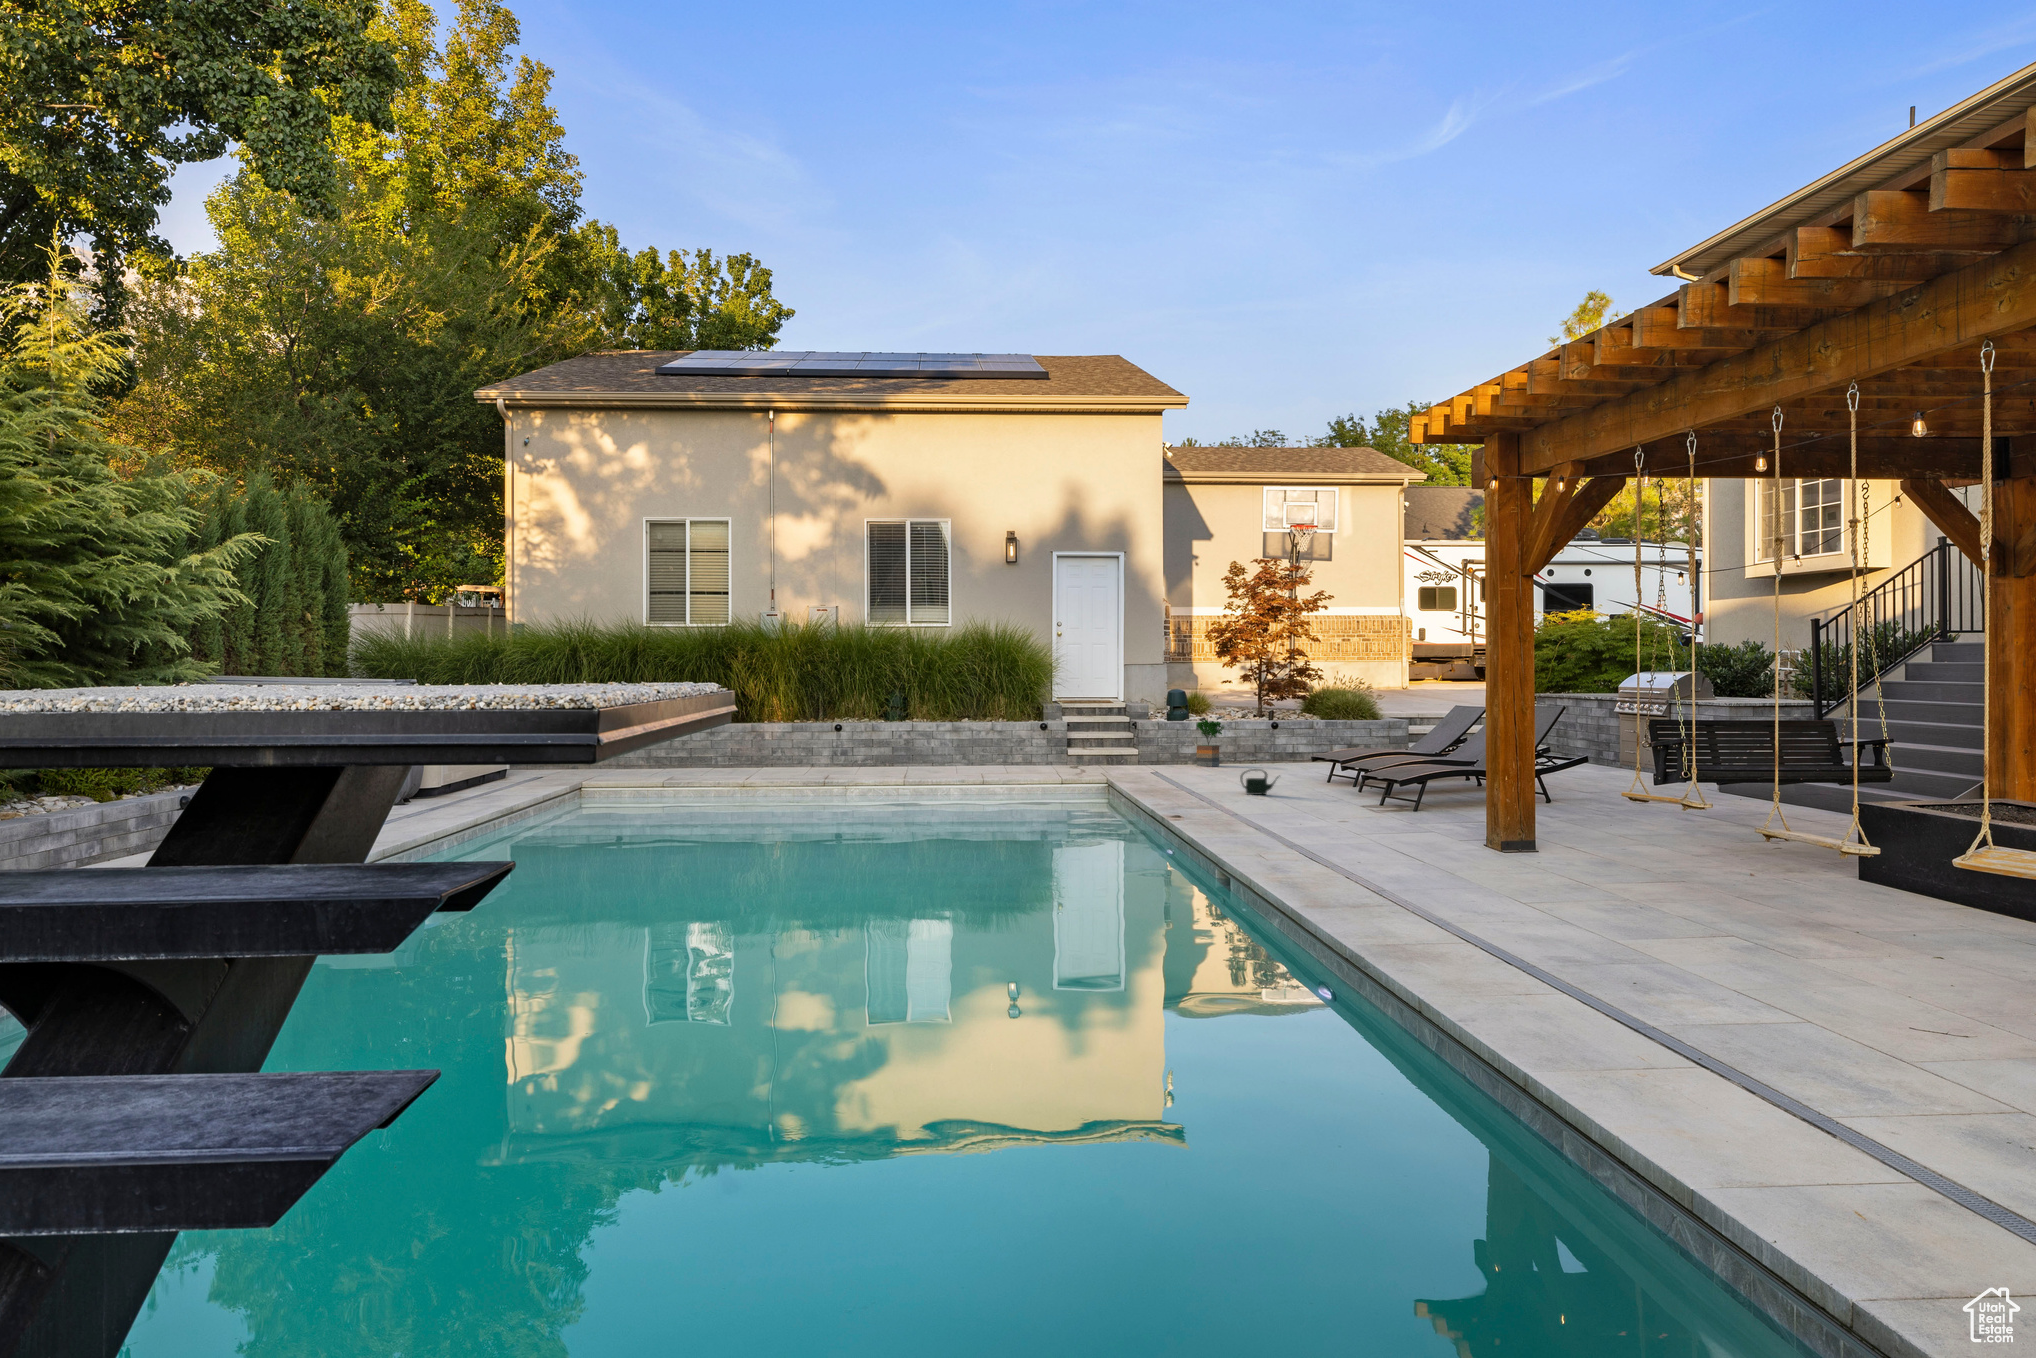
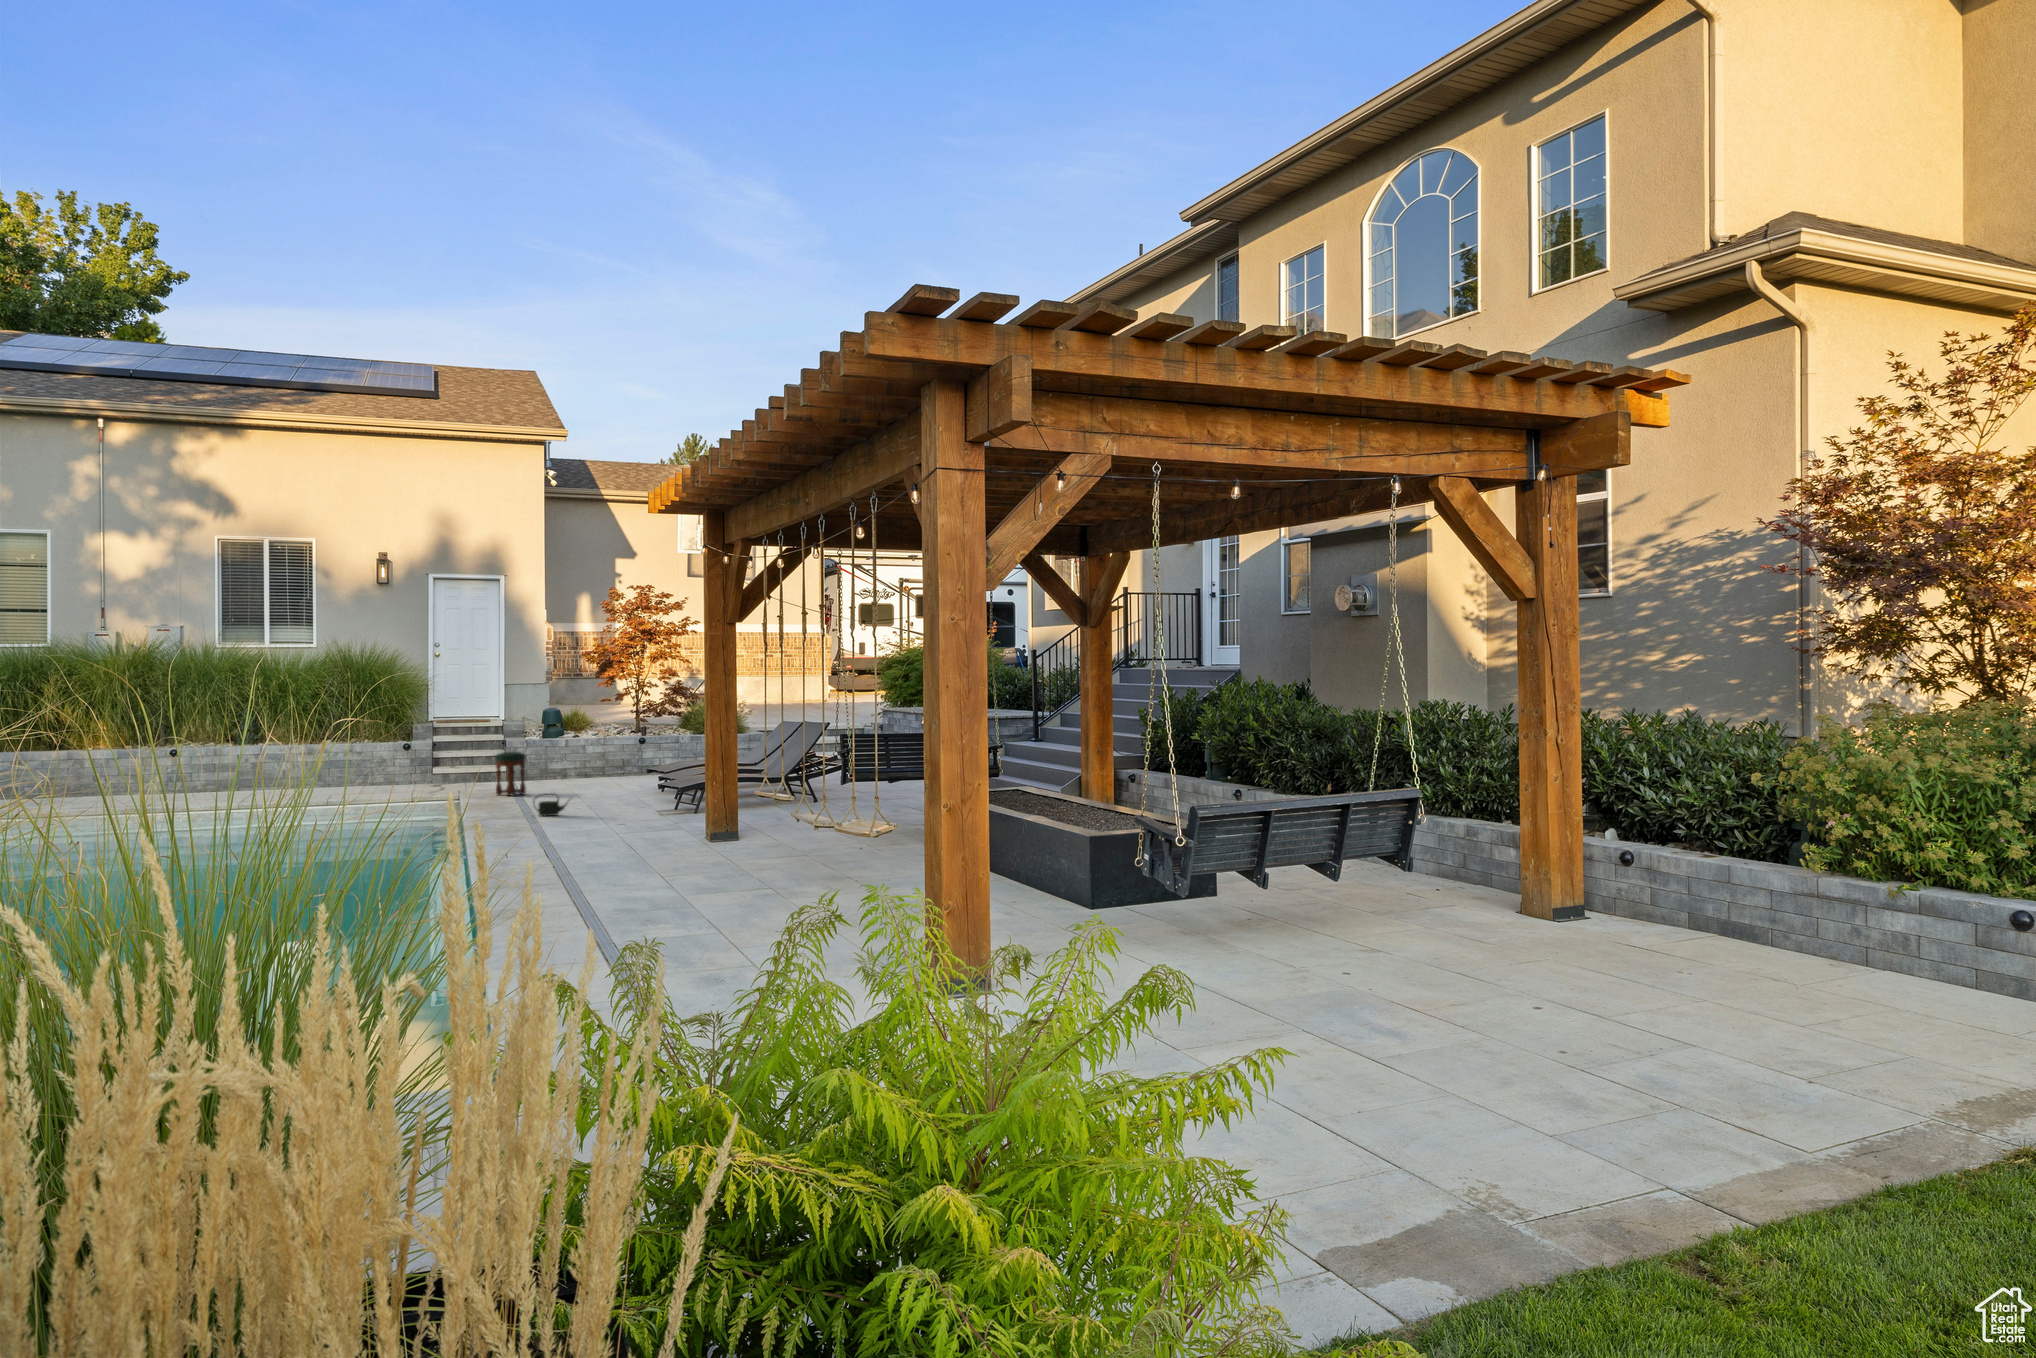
potted tree: present [1196,720,1224,767] -> none [551,739,581,783]
stool: none [1162,728,1193,775] -> present [495,752,526,796]

